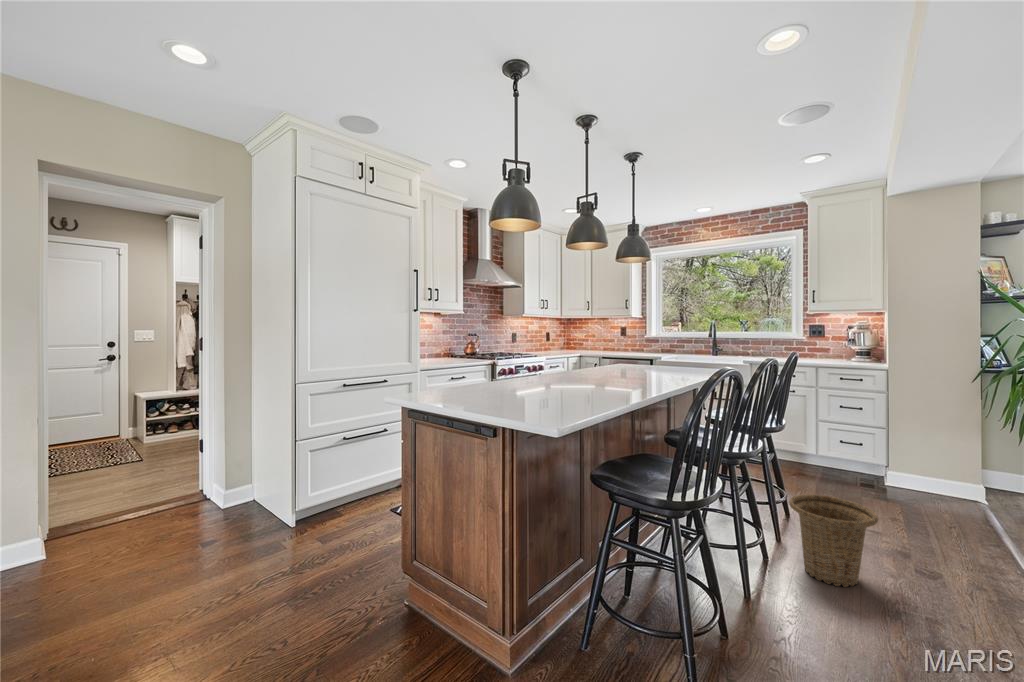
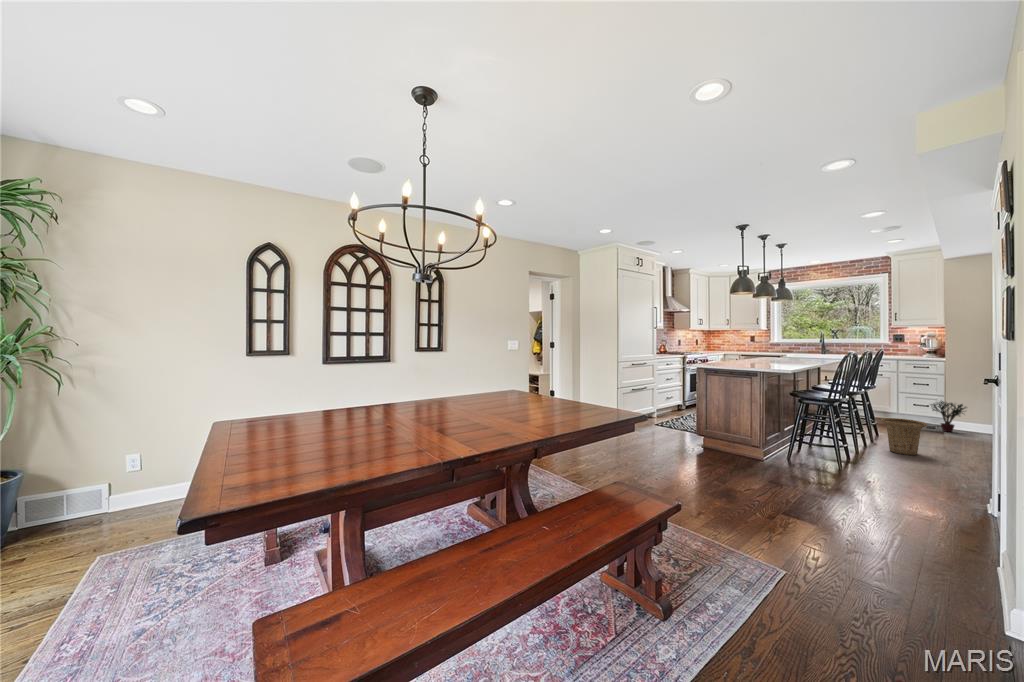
potted plant: none [863,436,924,494] -> present [931,401,966,432]

